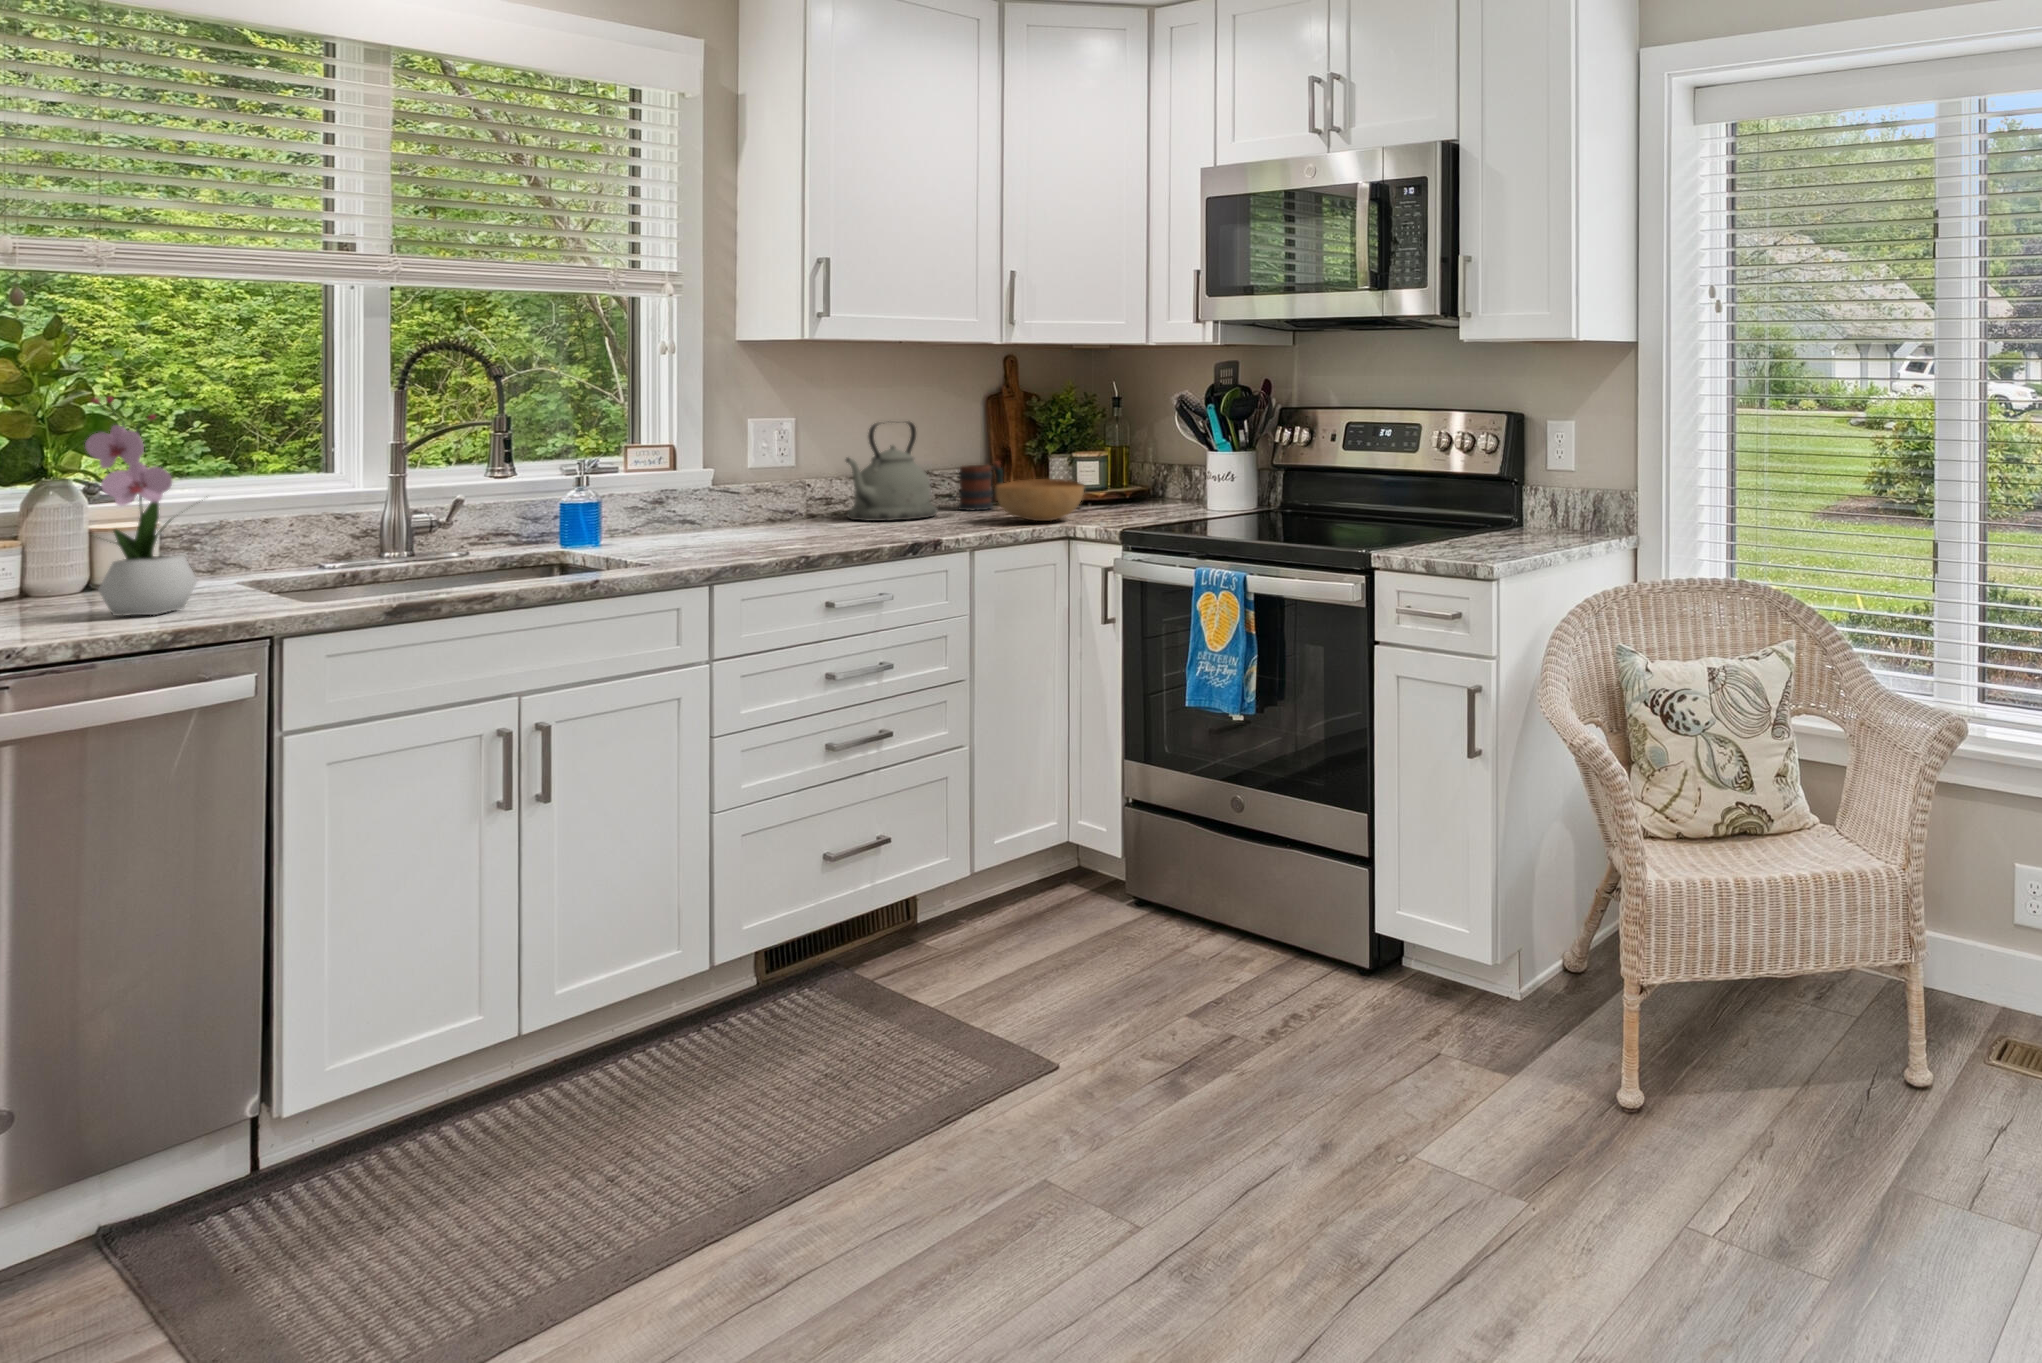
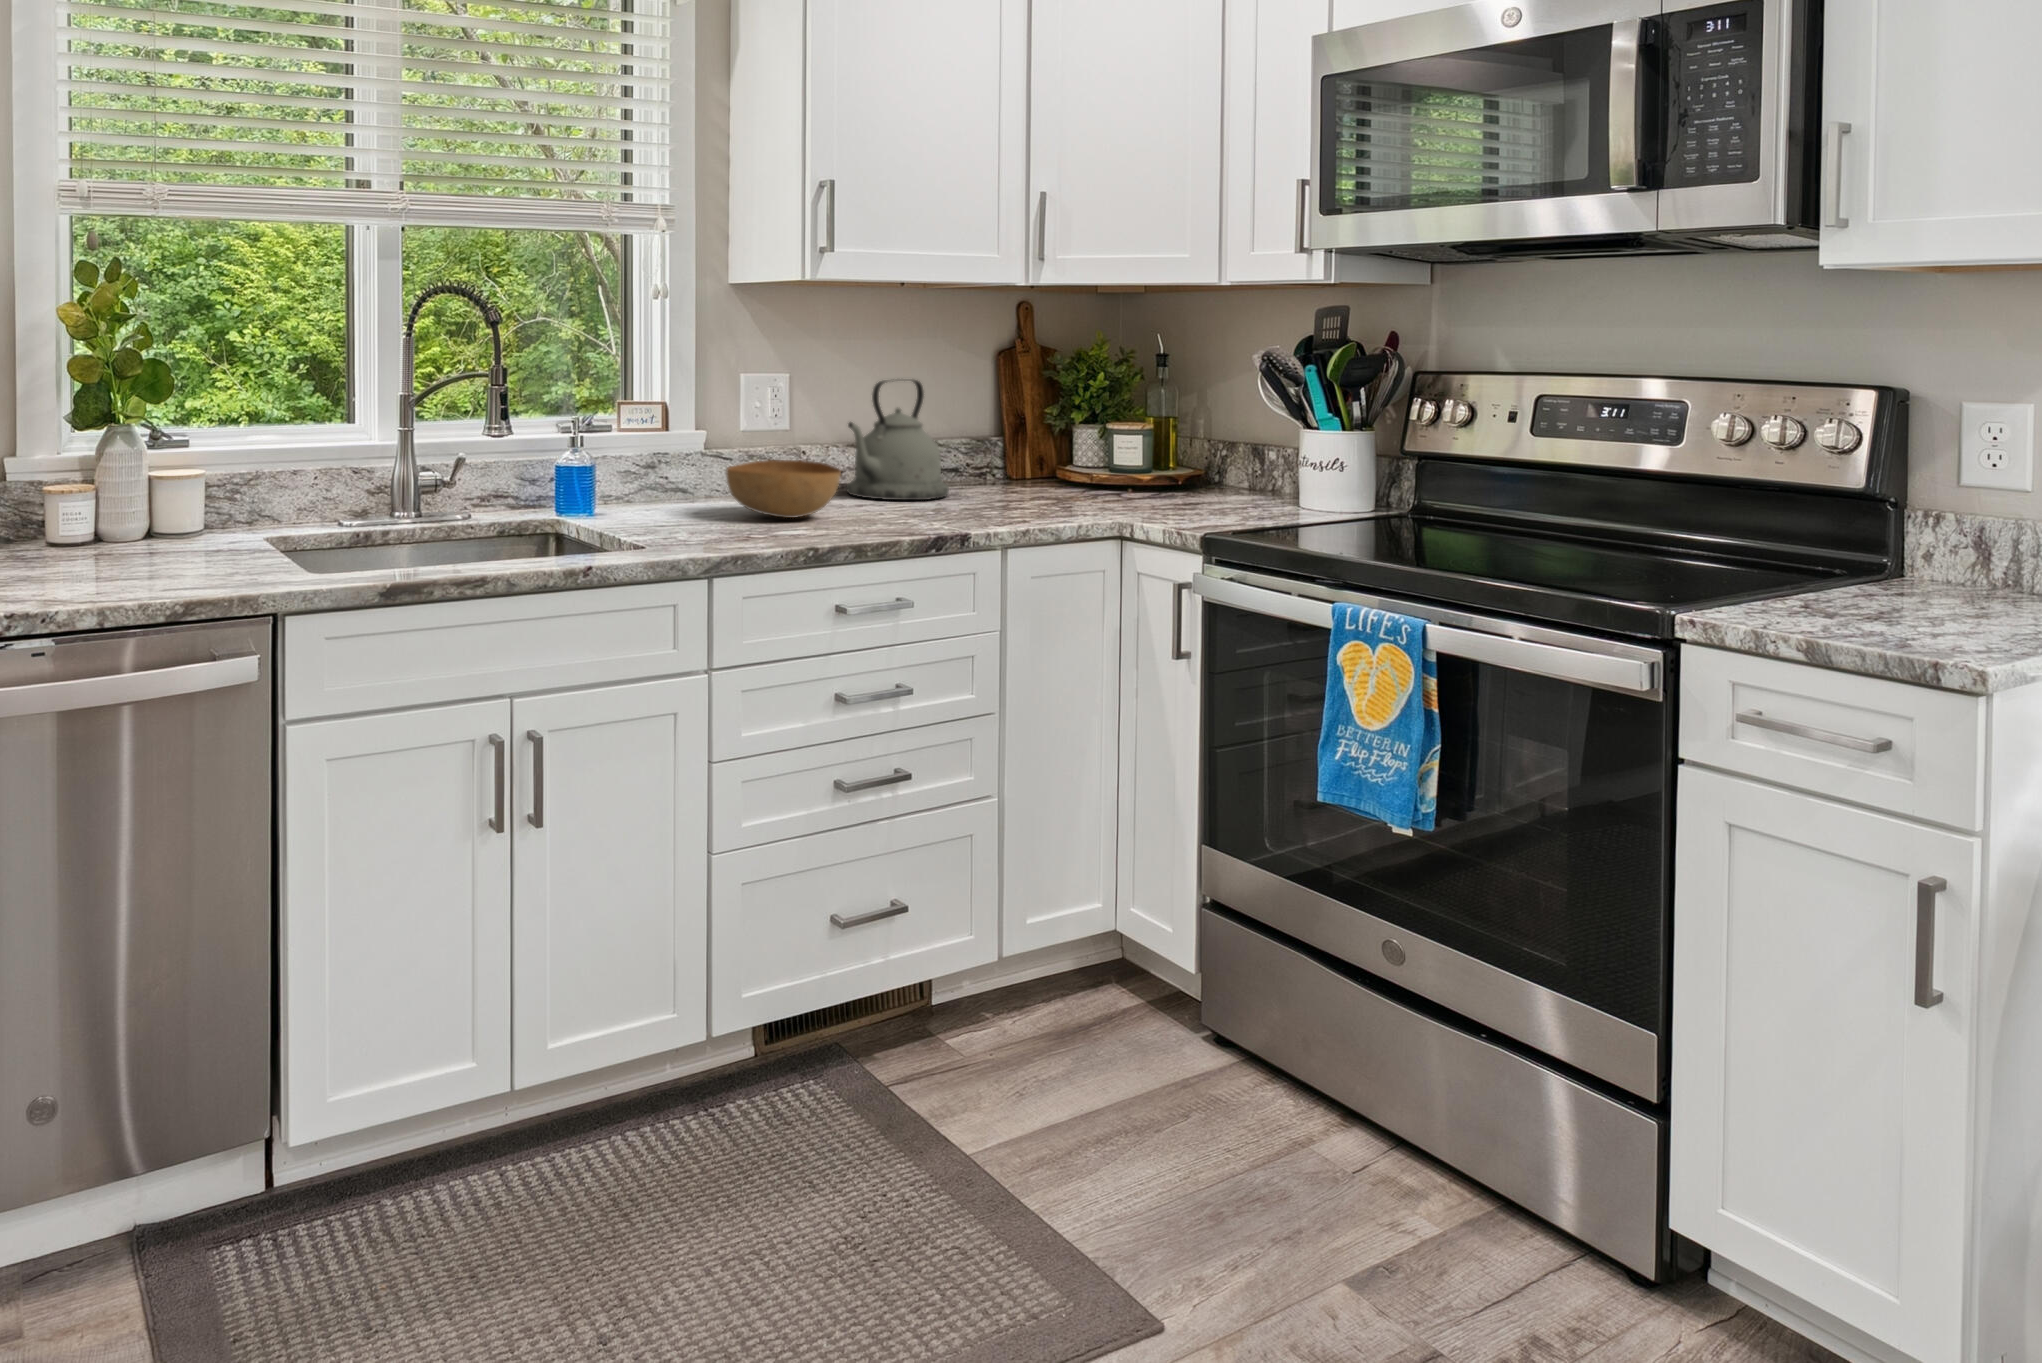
flower arrangement: present [85,396,197,616] -> none [119,337,229,577]
mug: present [959,461,1003,510] -> none [970,431,1023,491]
bowl: present [996,479,1084,521] -> present [726,460,841,518]

